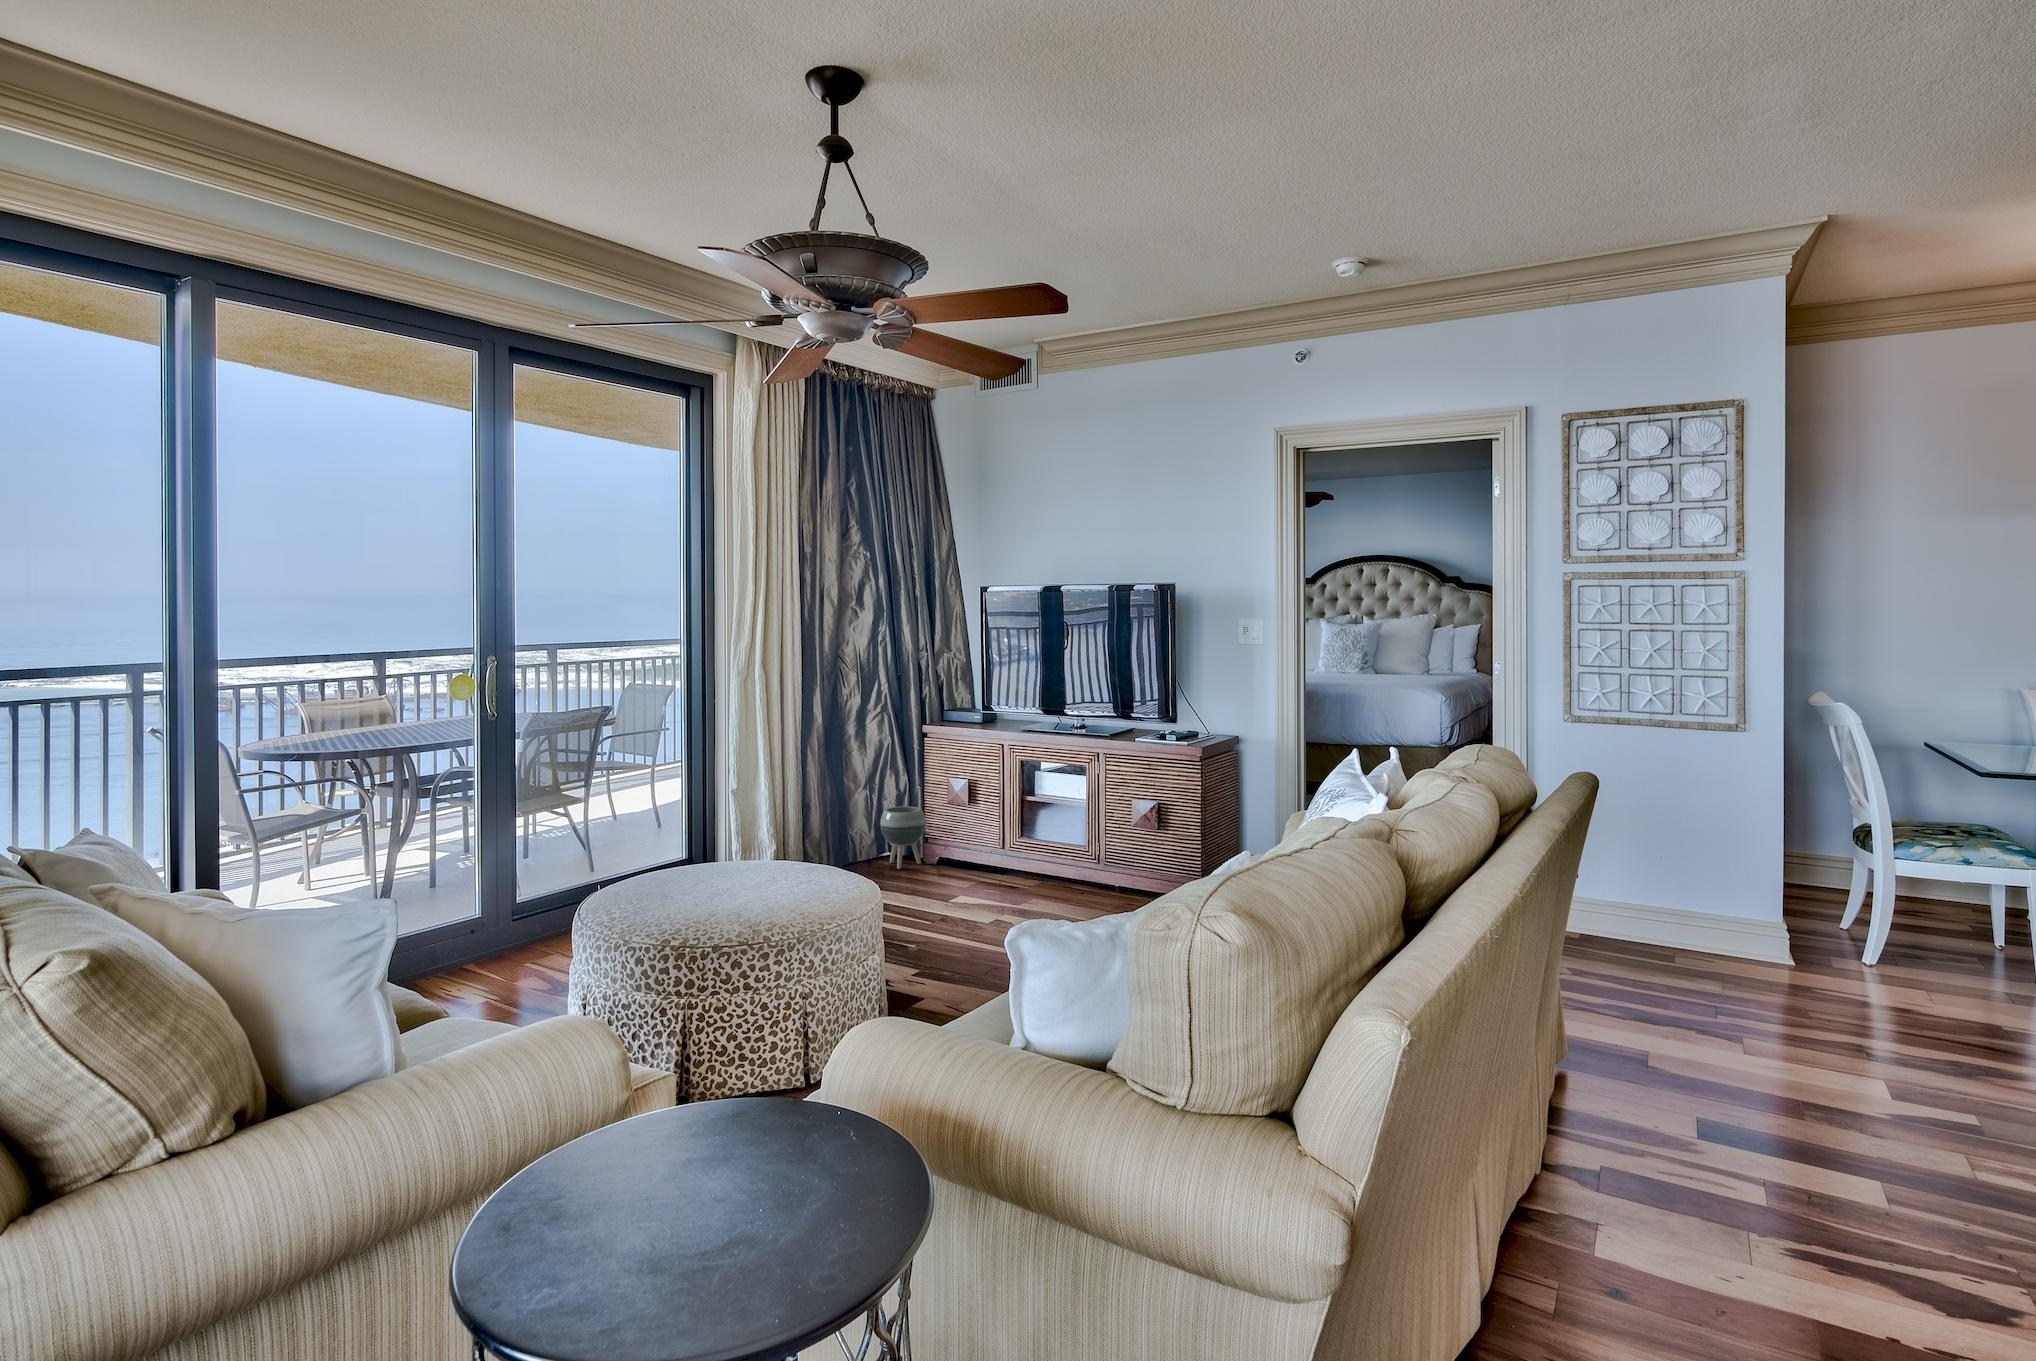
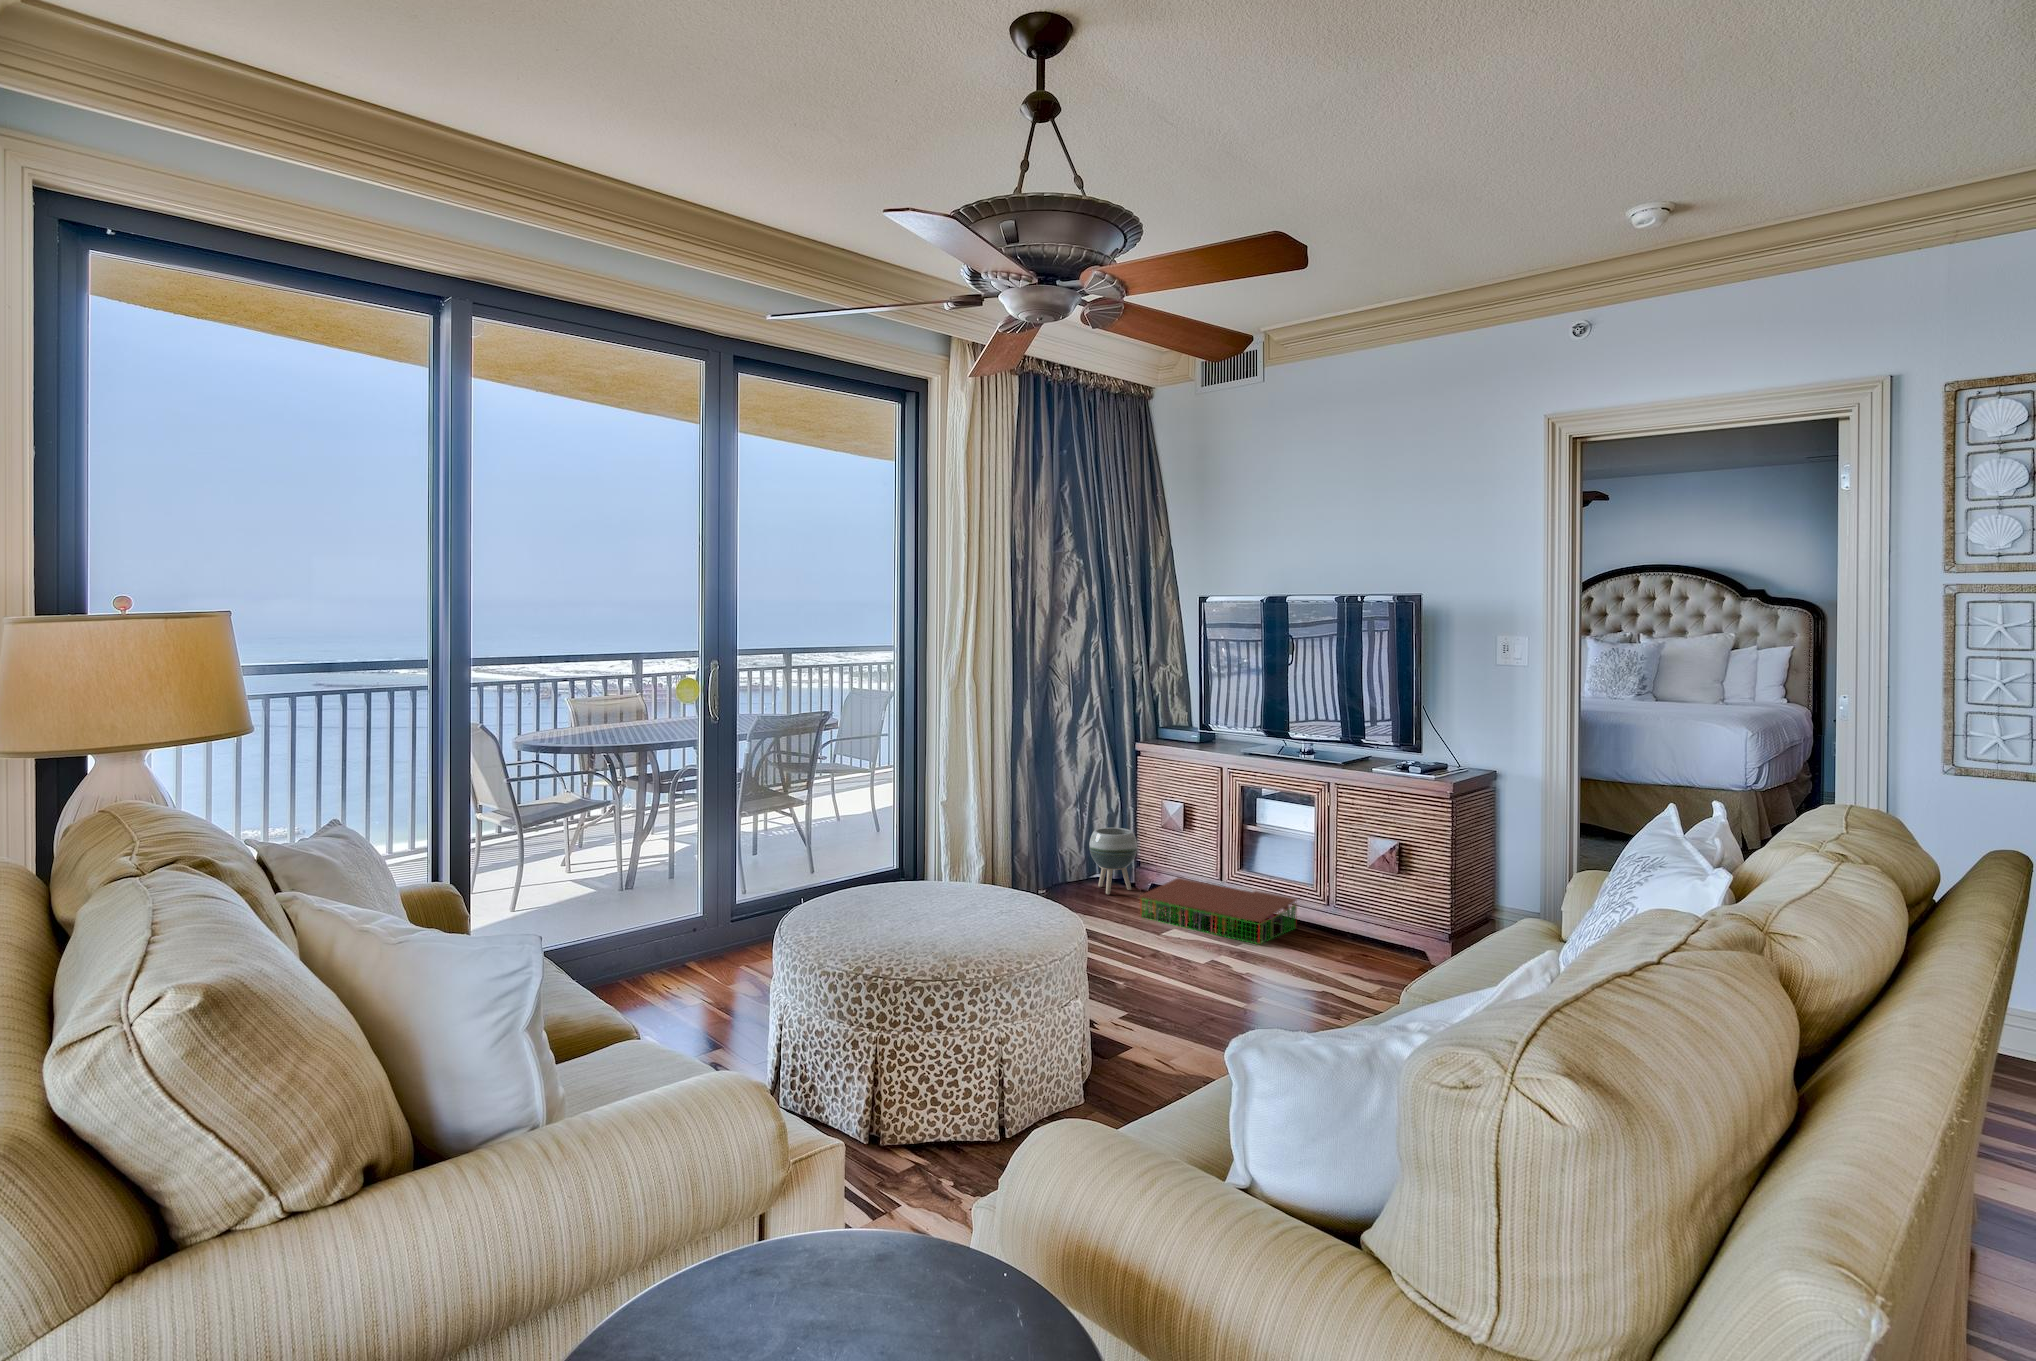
storage bin: none [929,849,1072,903] -> present [1140,878,1297,944]

